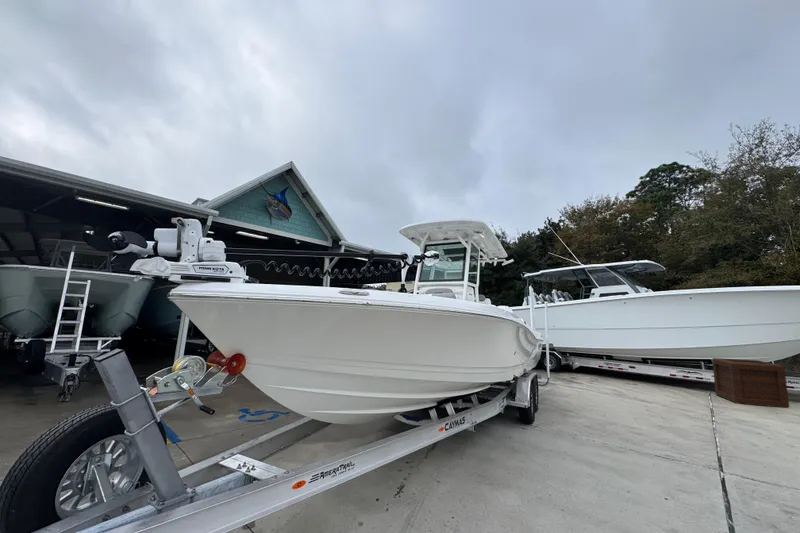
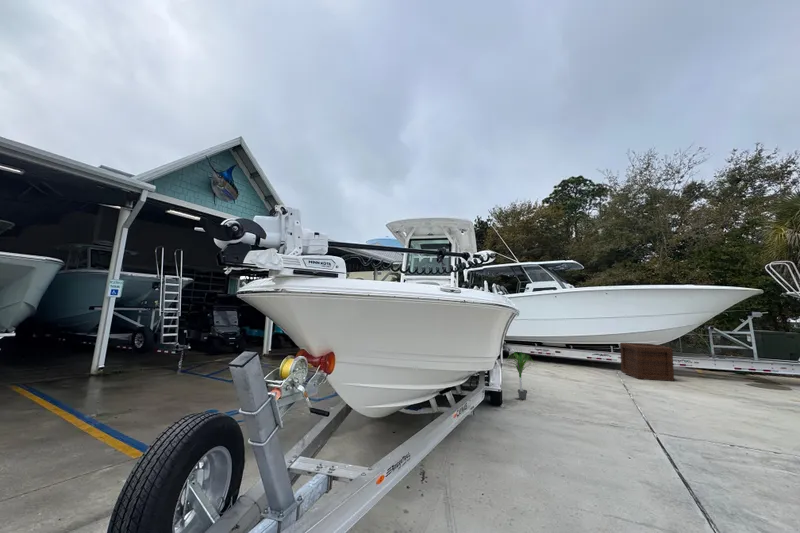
potted plant: none [541,358,583,418] -> present [507,354,529,399]

